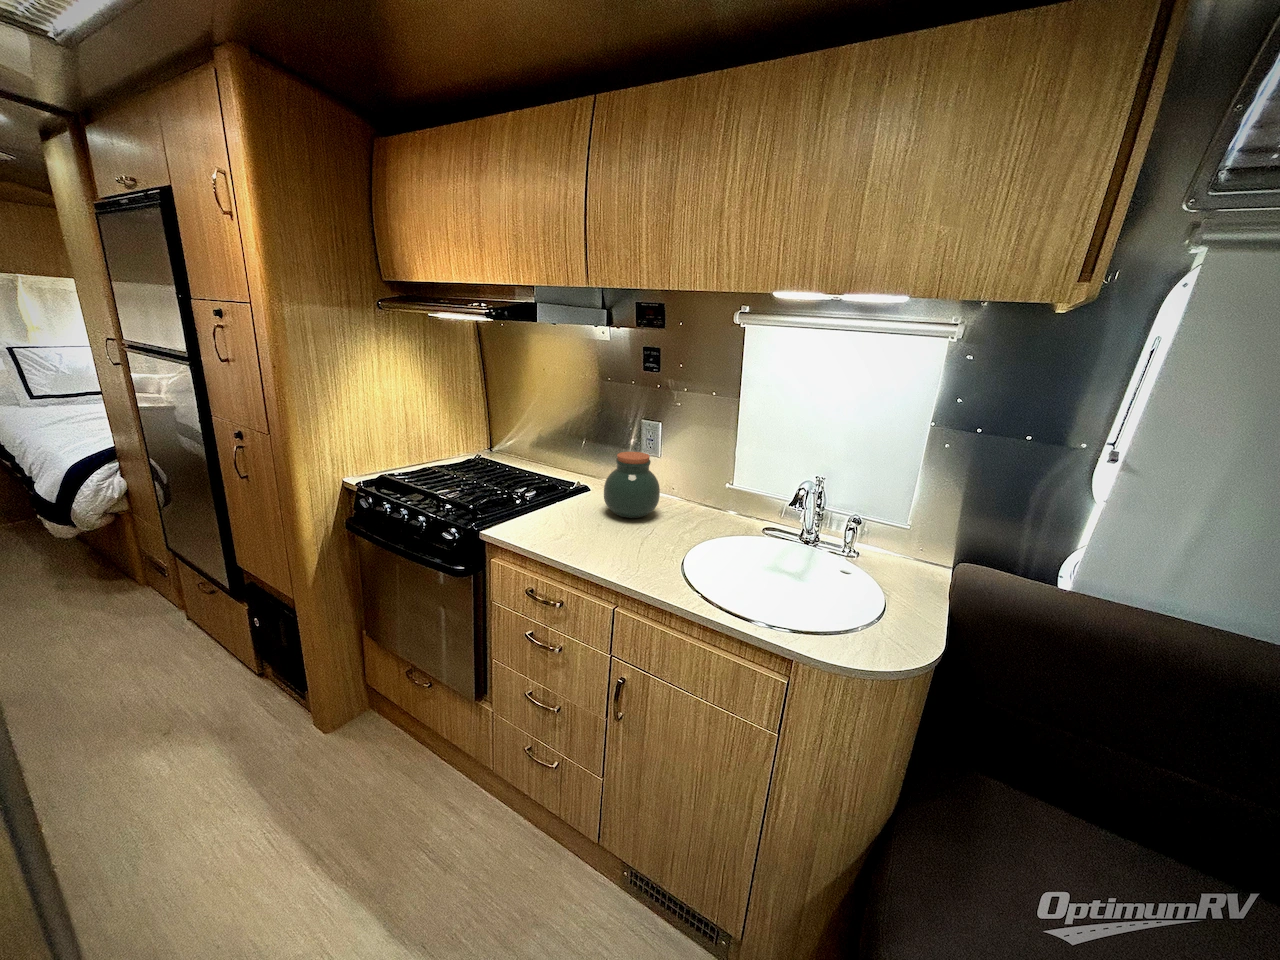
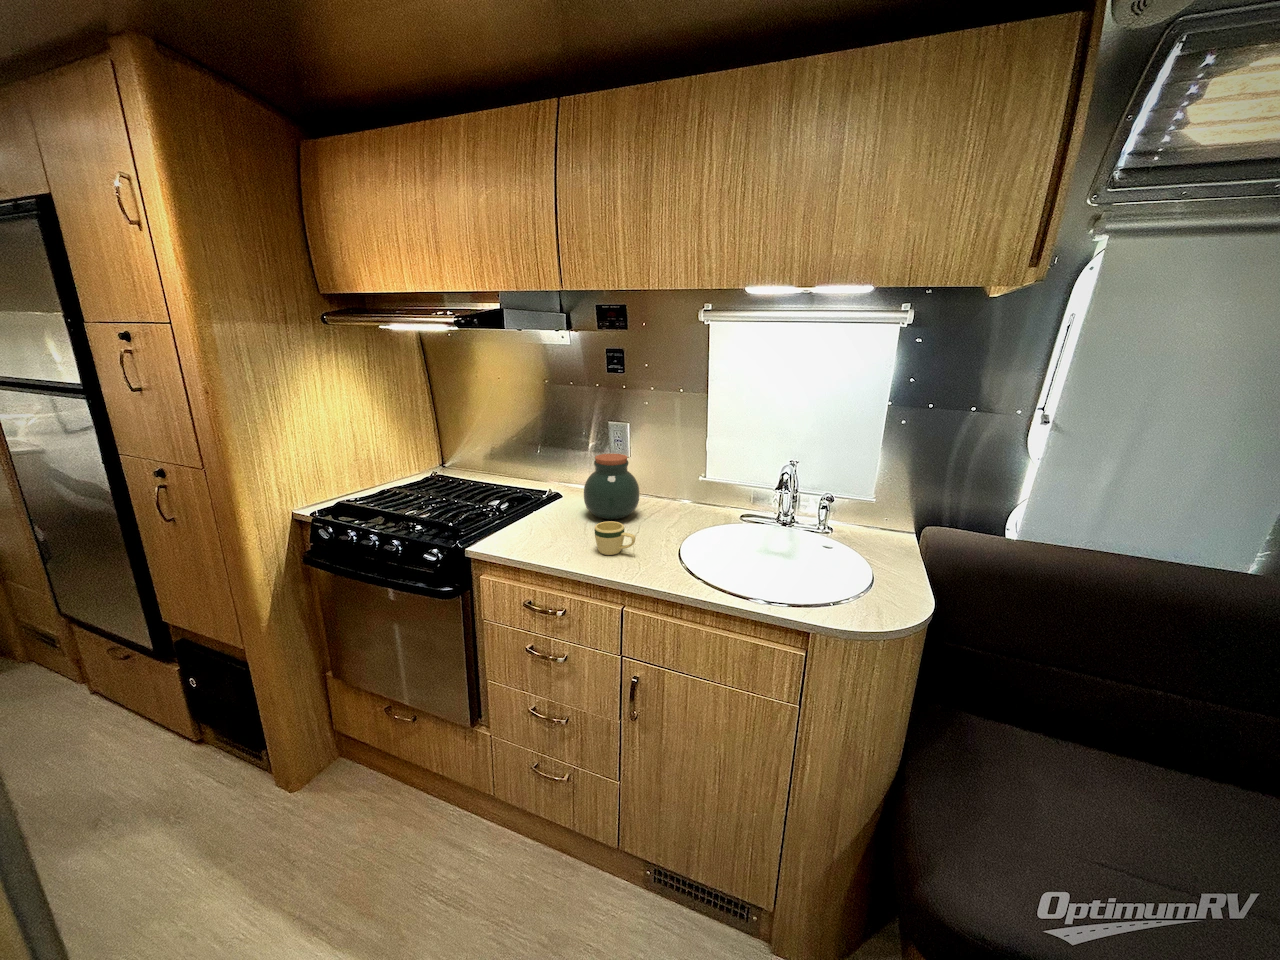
mug: none [600,520,638,554] -> present [595,521,635,555]

